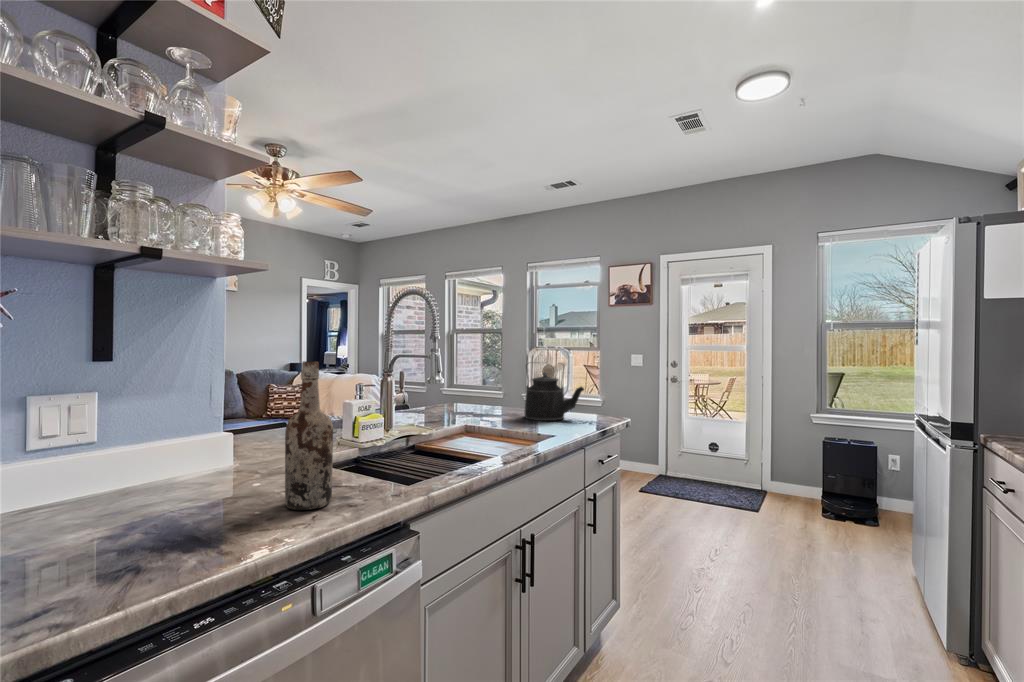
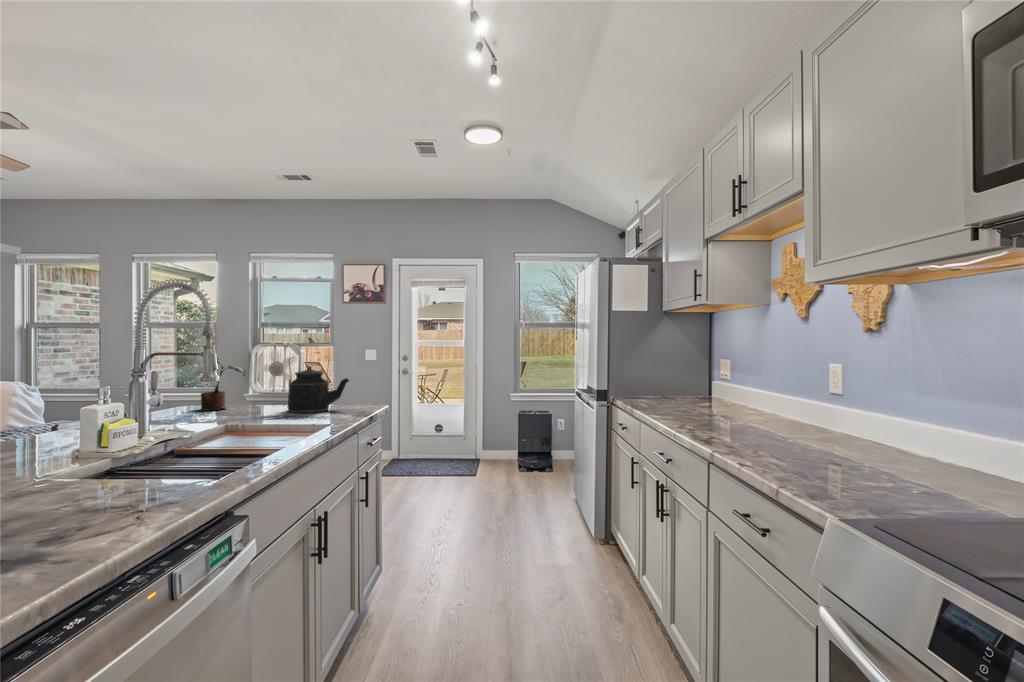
wine bottle: present [285,361,333,510] -> none [83,354,146,516]
potted plant: none [452,361,492,410] -> present [196,358,245,411]

